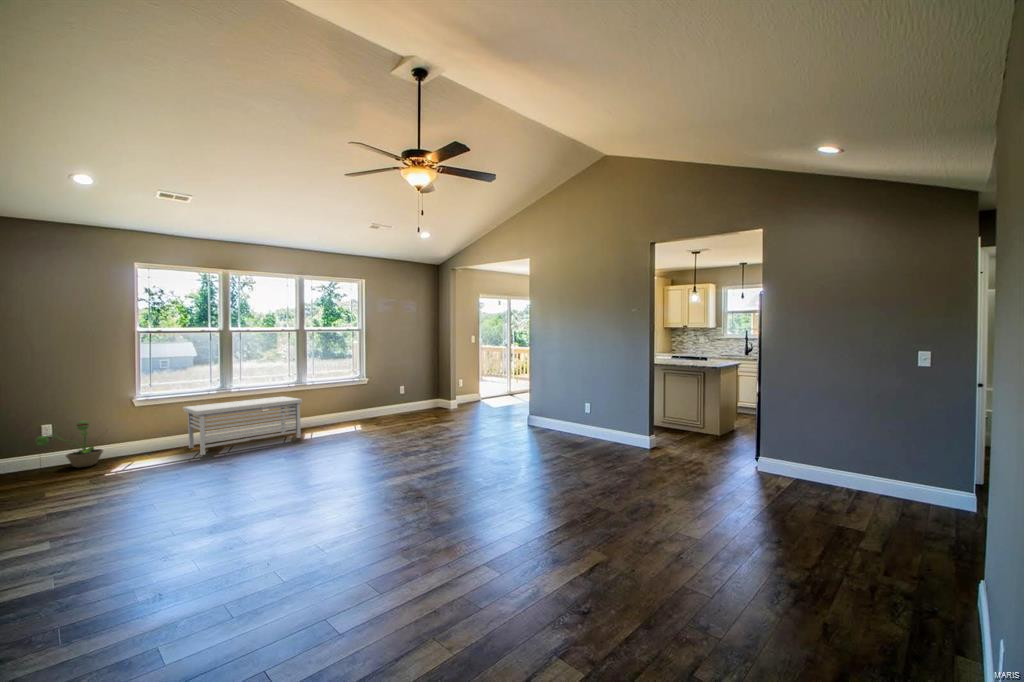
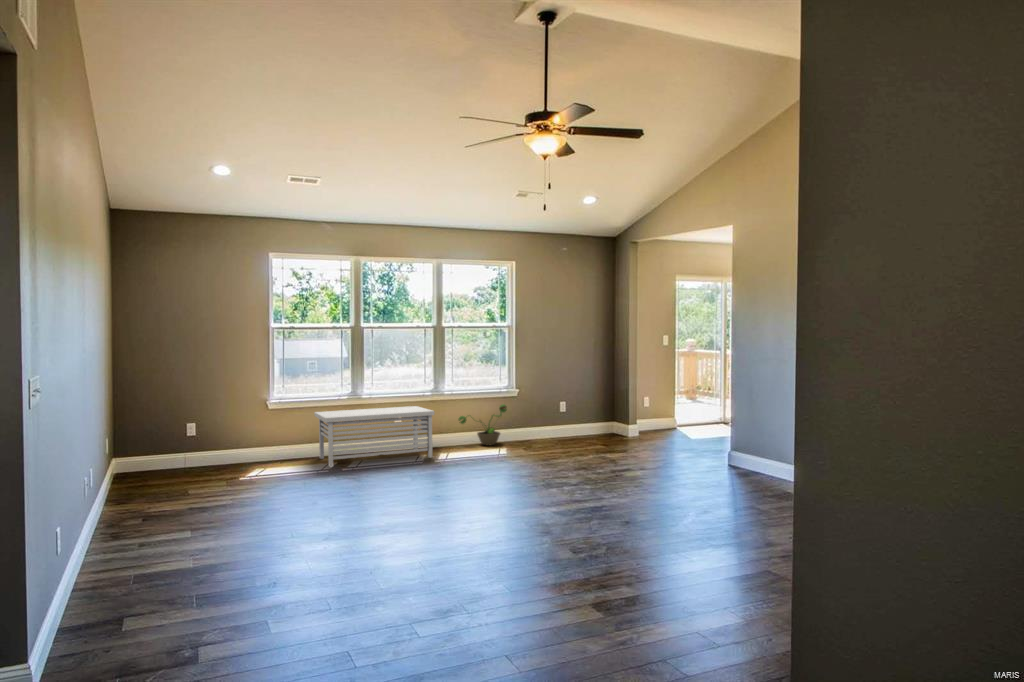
decorative plant: present [35,421,103,468] -> present [458,404,507,445]

